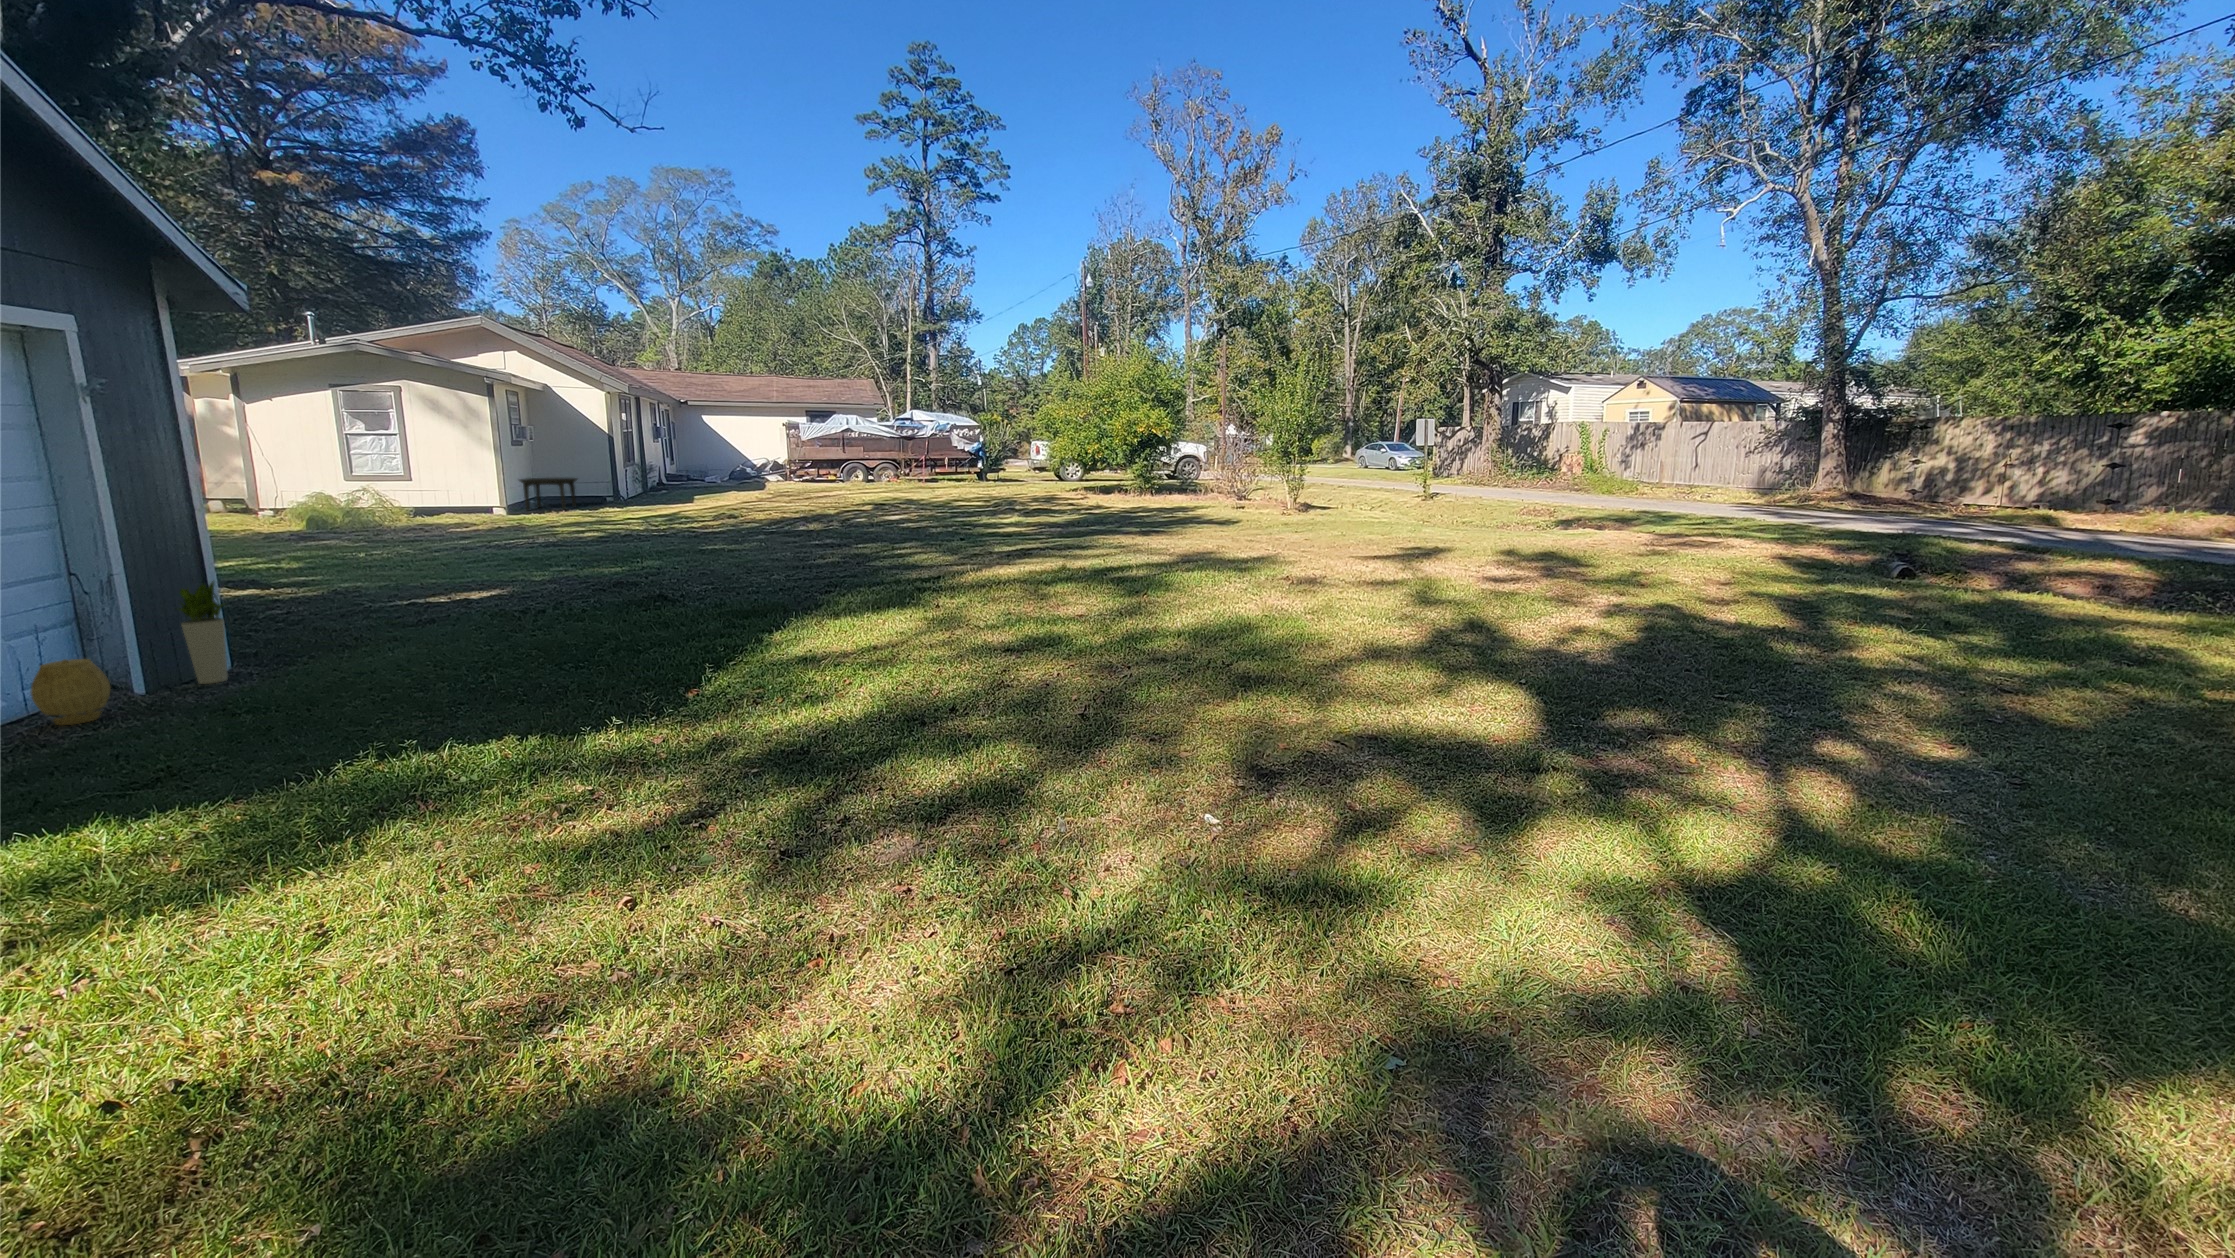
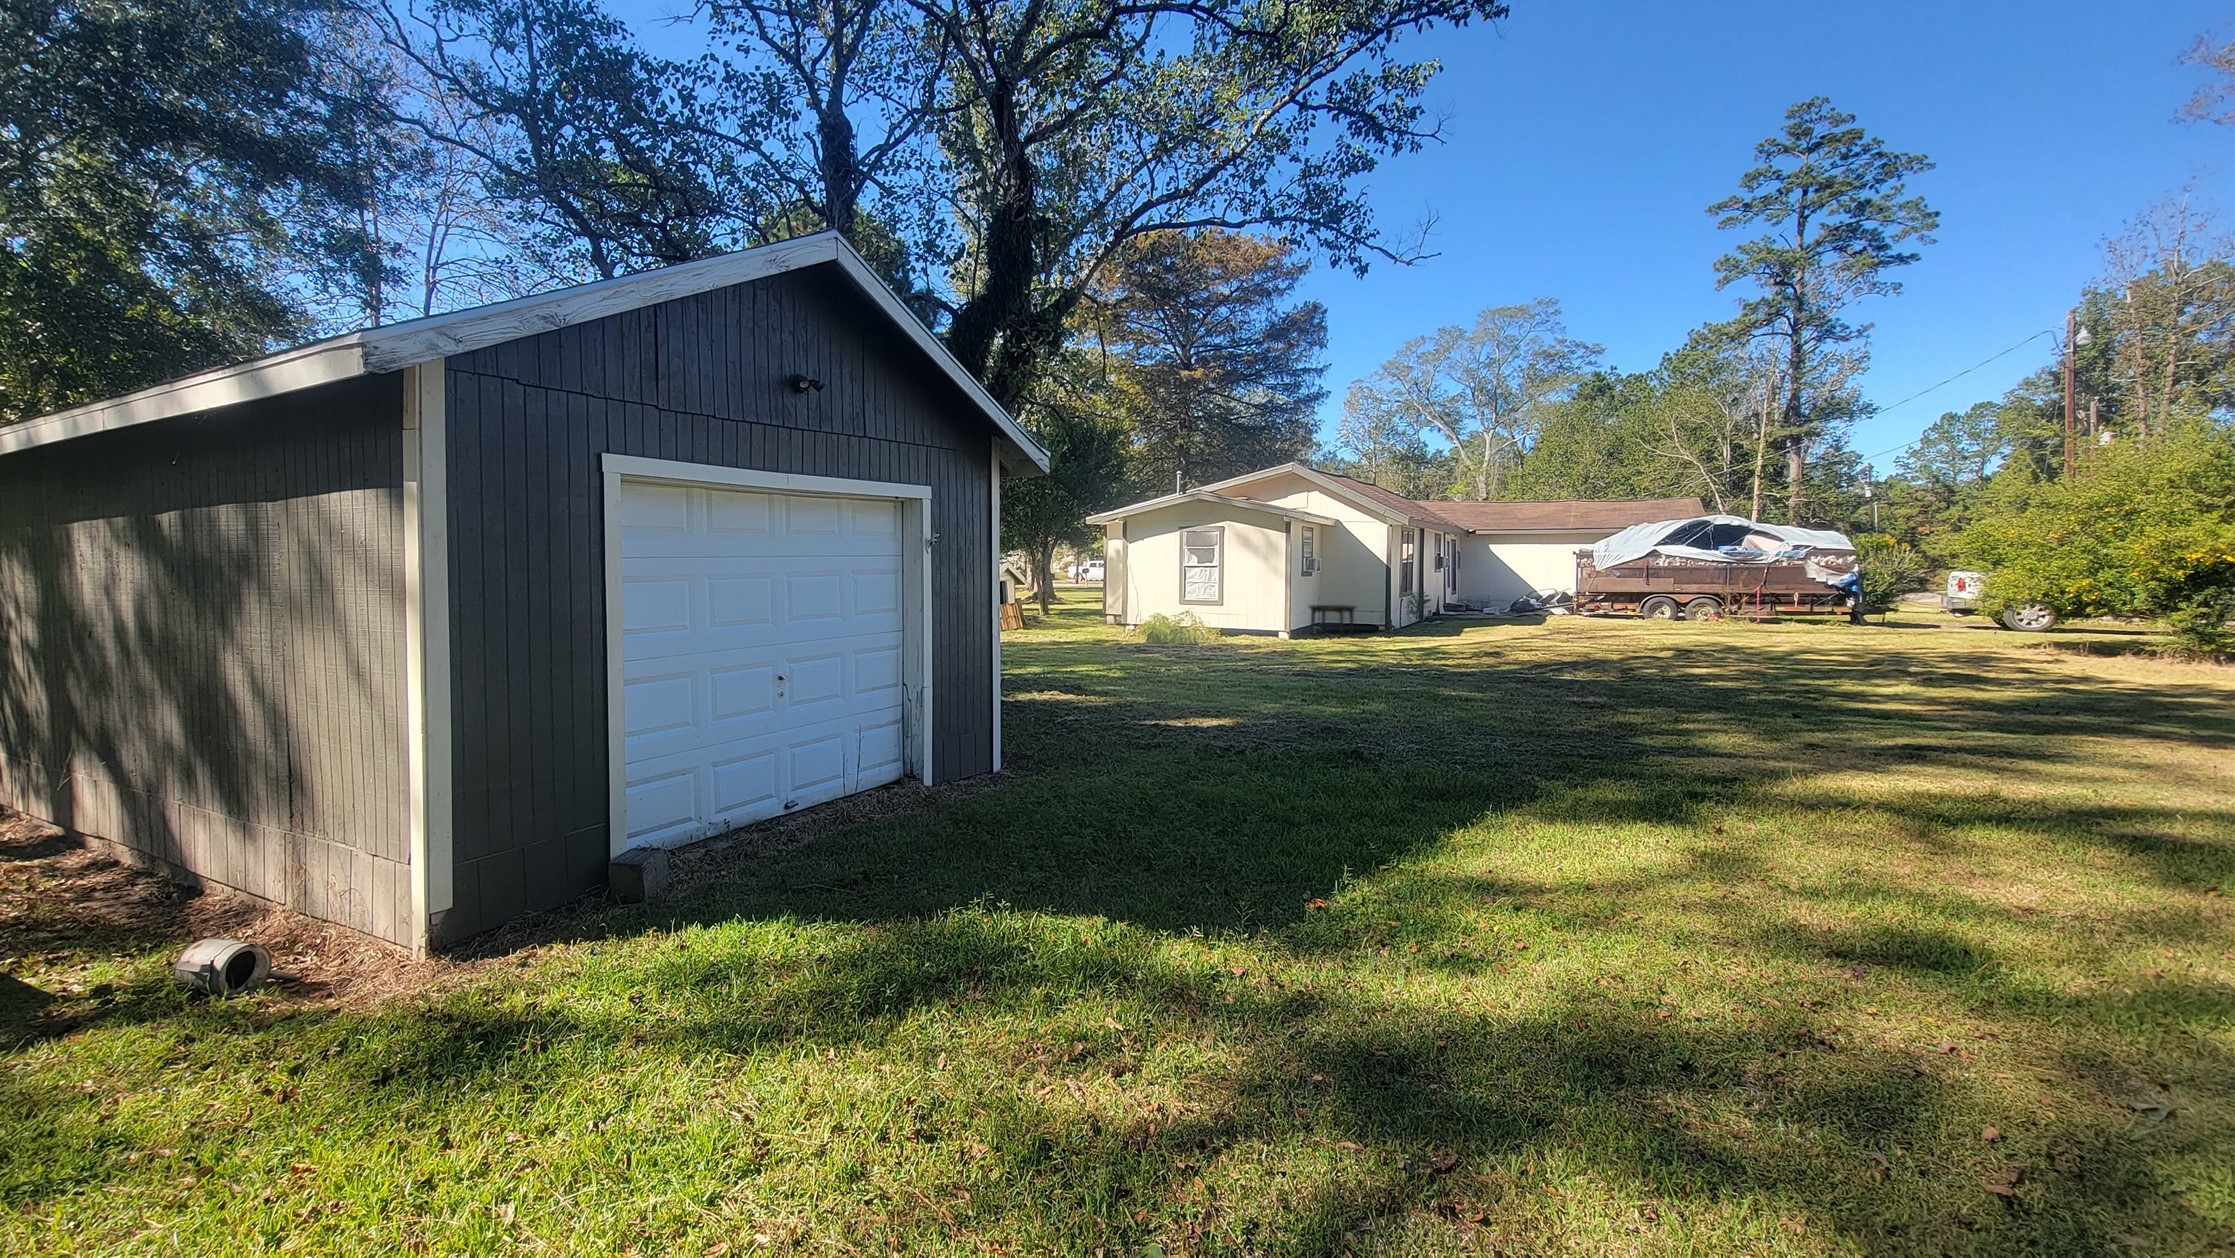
planter: present [179,581,228,684] -> none [980,692,1014,778]
woven basket: present [30,659,110,725] -> none [887,746,928,797]

